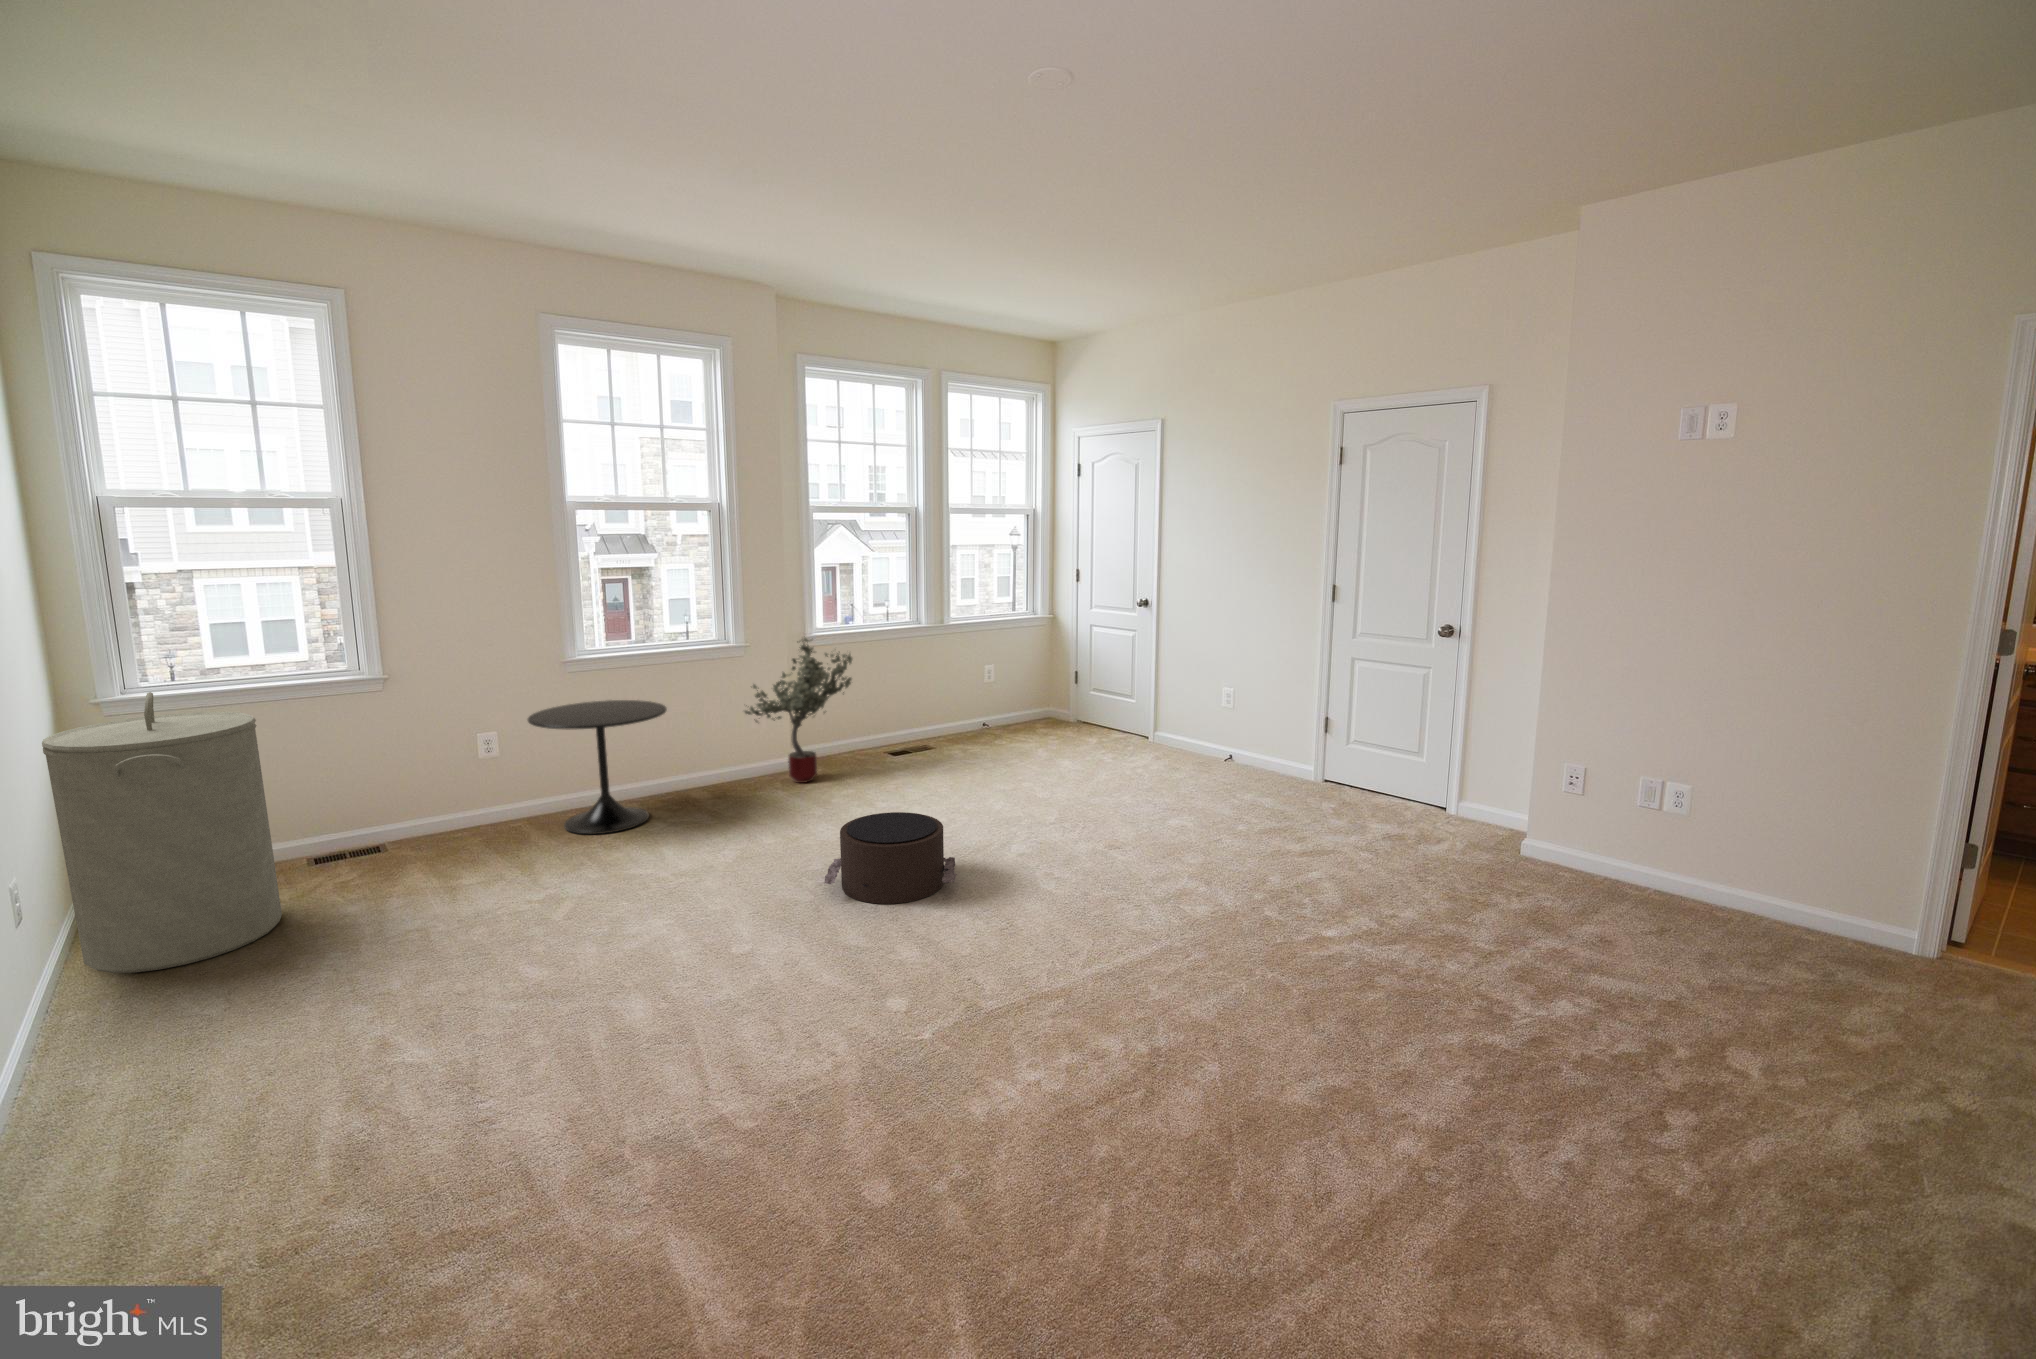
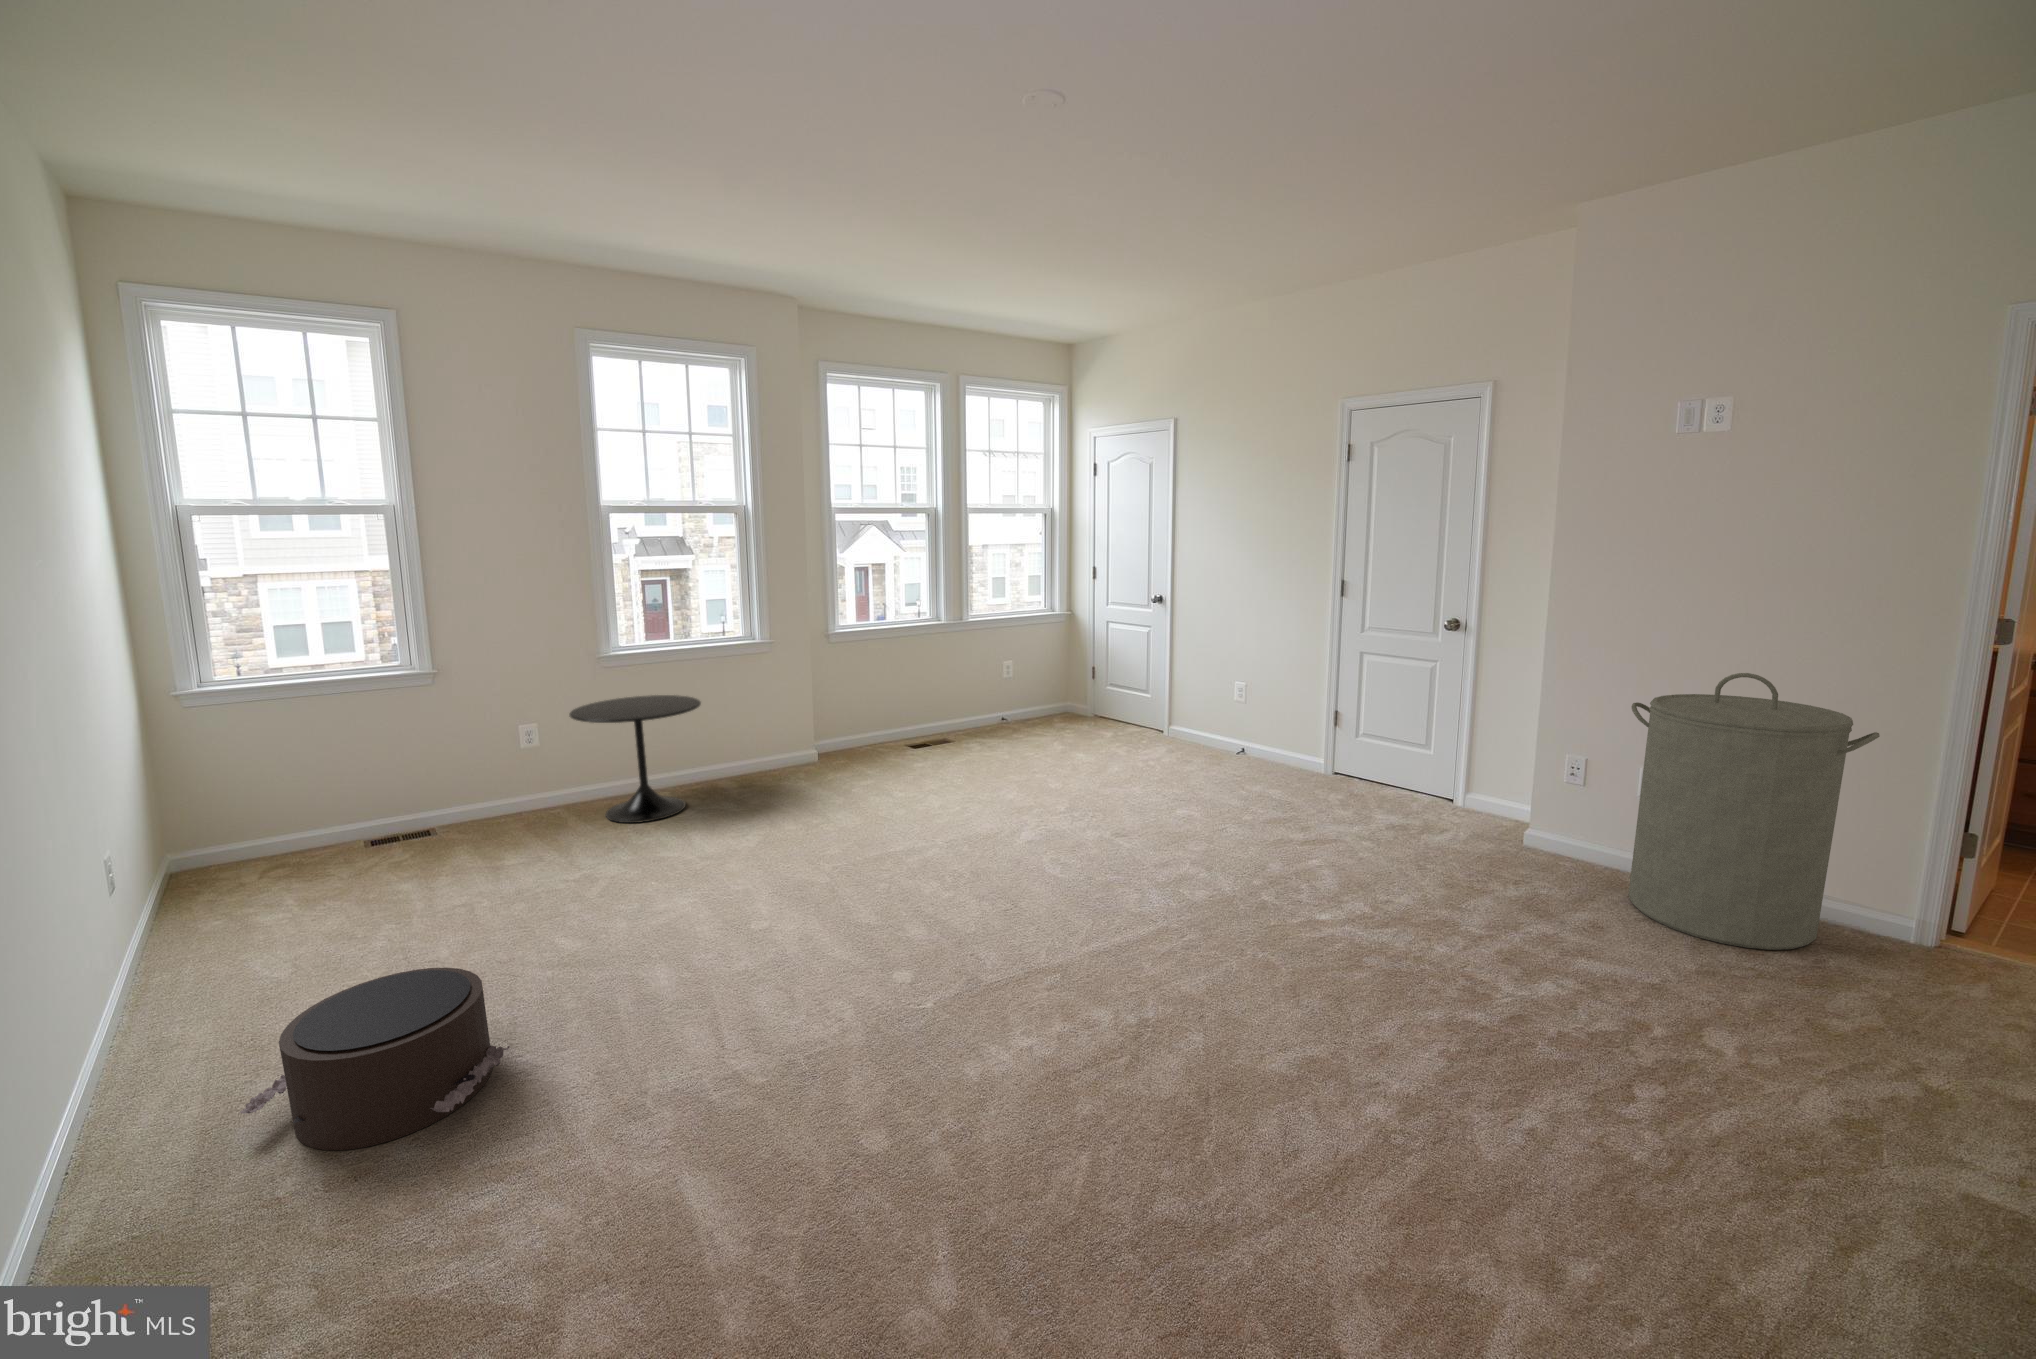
potted tree: present [744,638,852,783] -> none [774,633,881,773]
laundry hamper: present [42,692,282,973] -> present [1628,673,1880,950]
pouf: present [824,812,957,904] -> present [240,968,510,1150]

